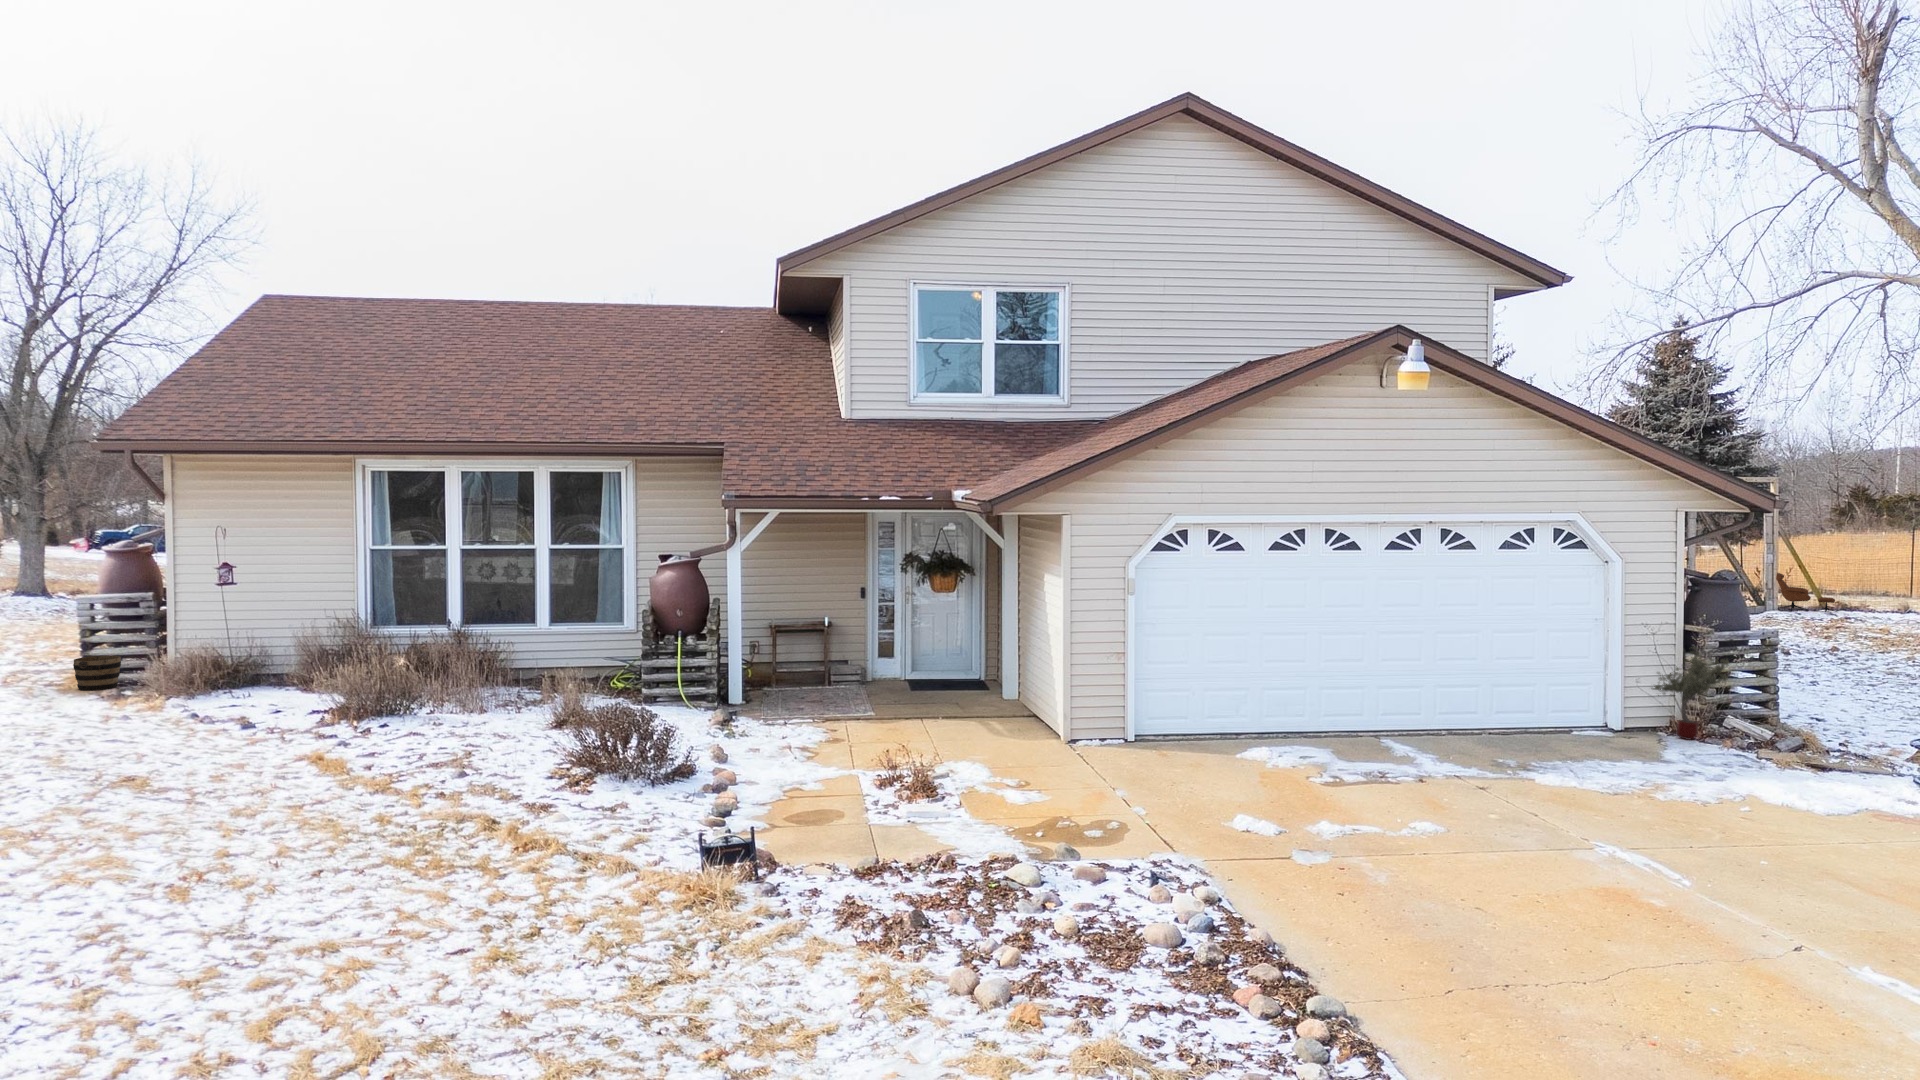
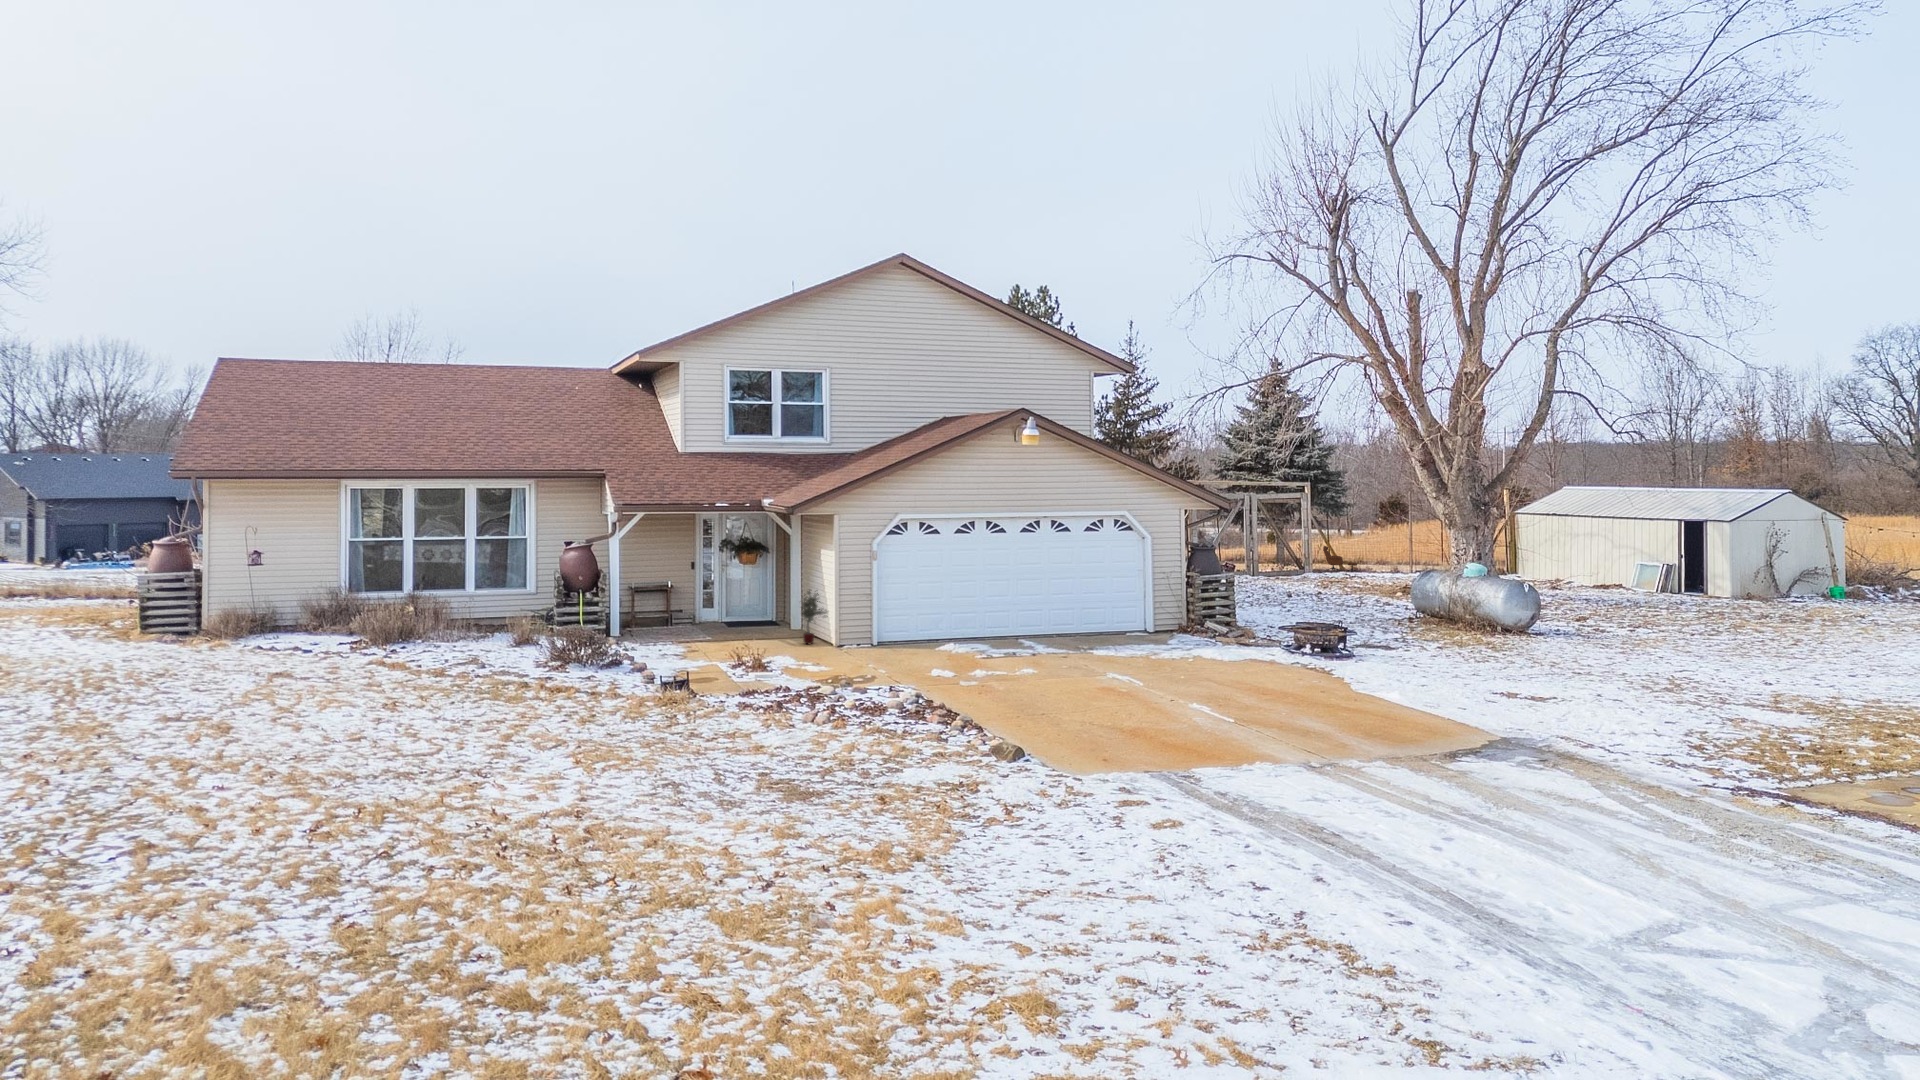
potted tree: present [1651,646,1729,740] -> present [801,590,827,644]
bucket: present [73,656,121,691] -> none [126,619,160,643]

